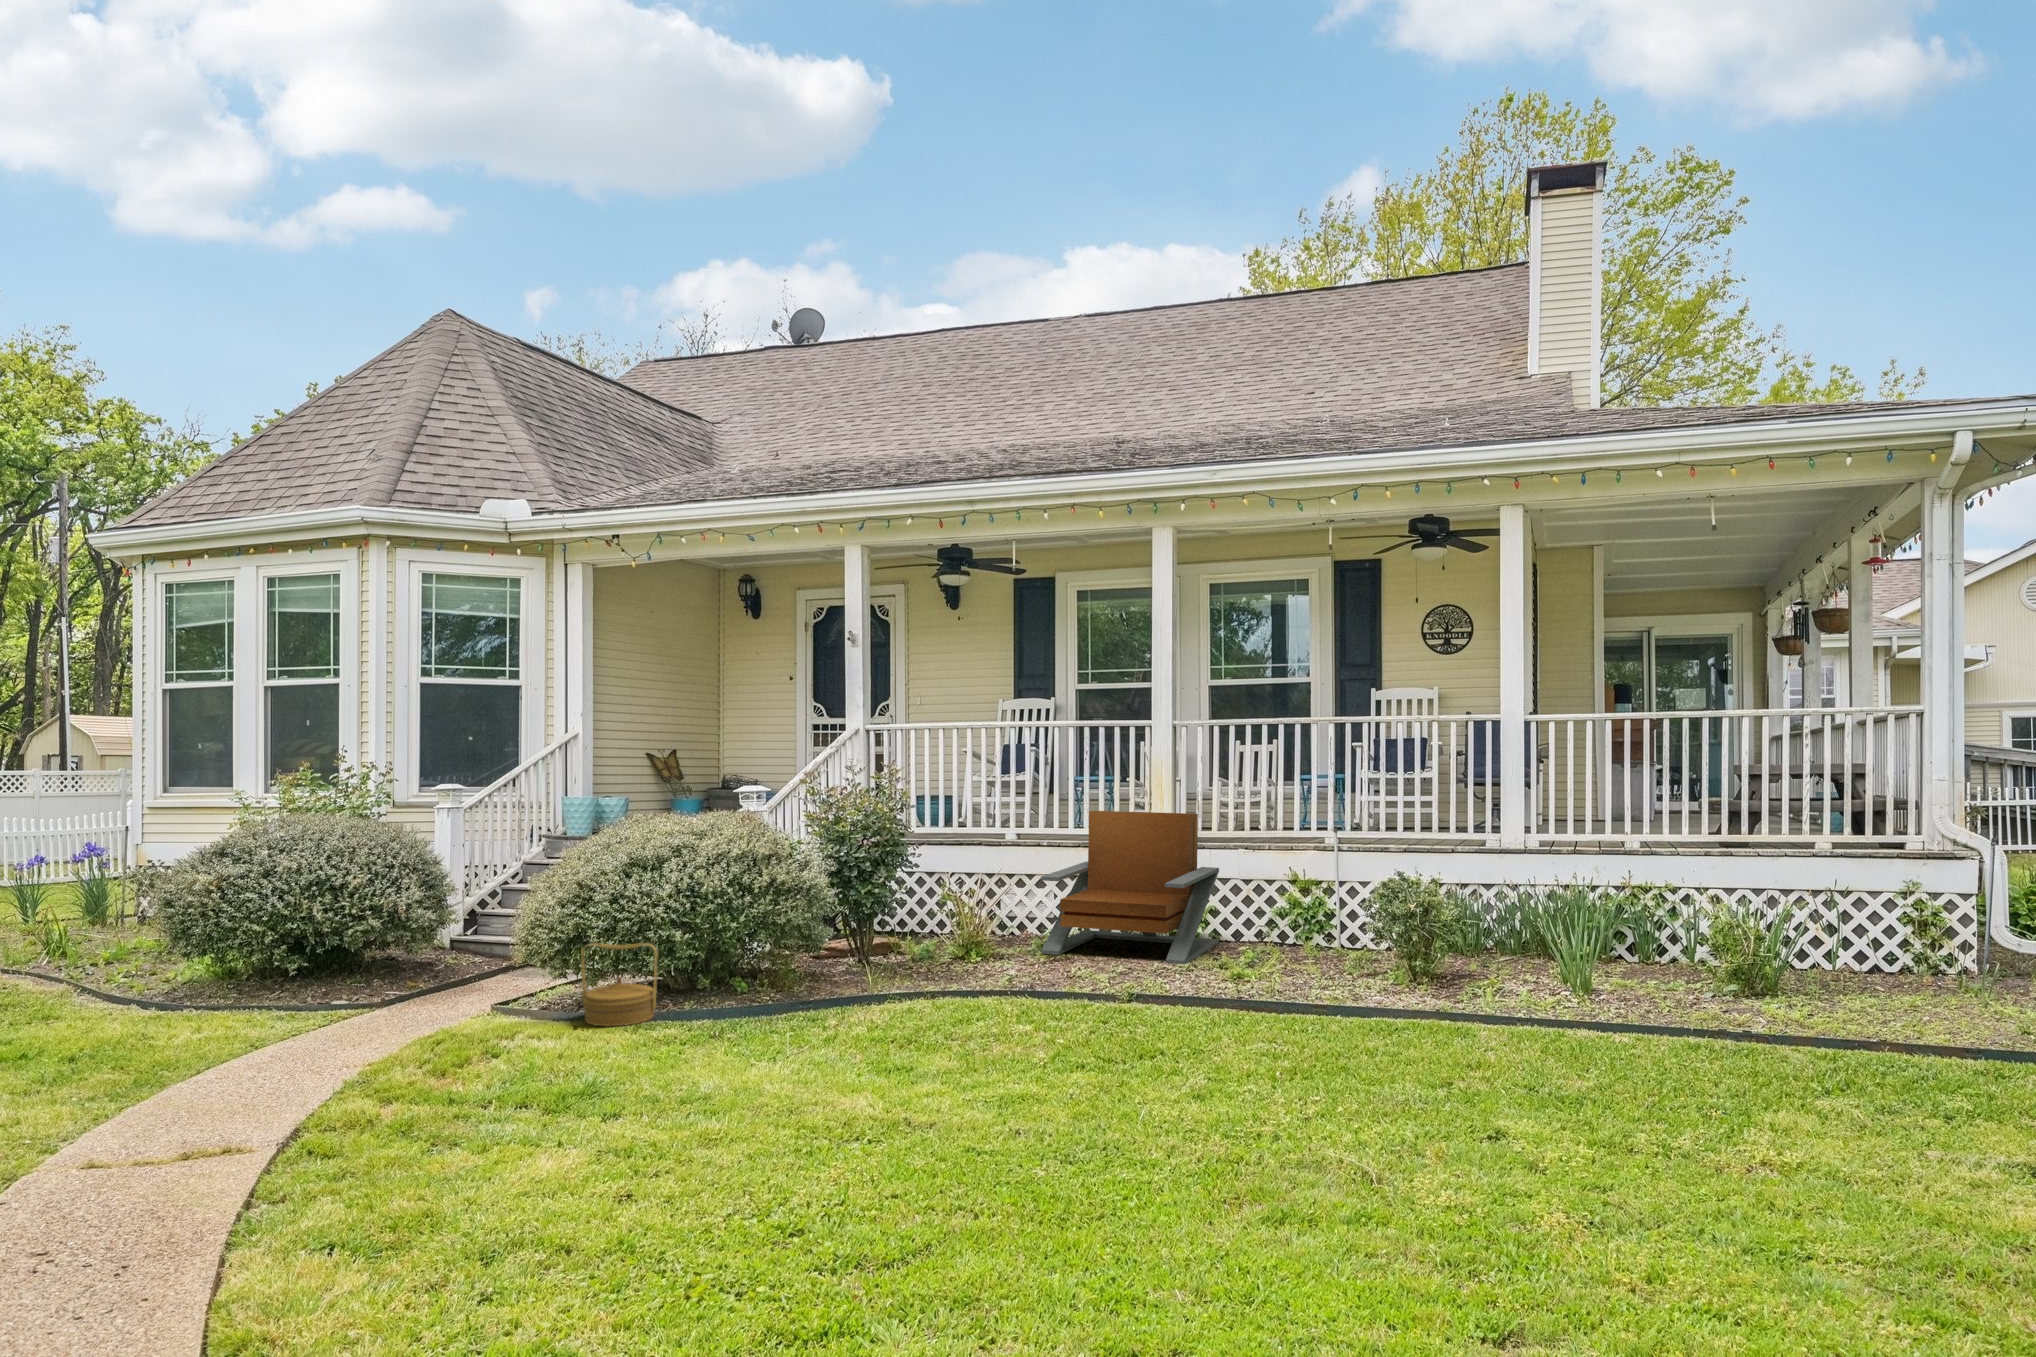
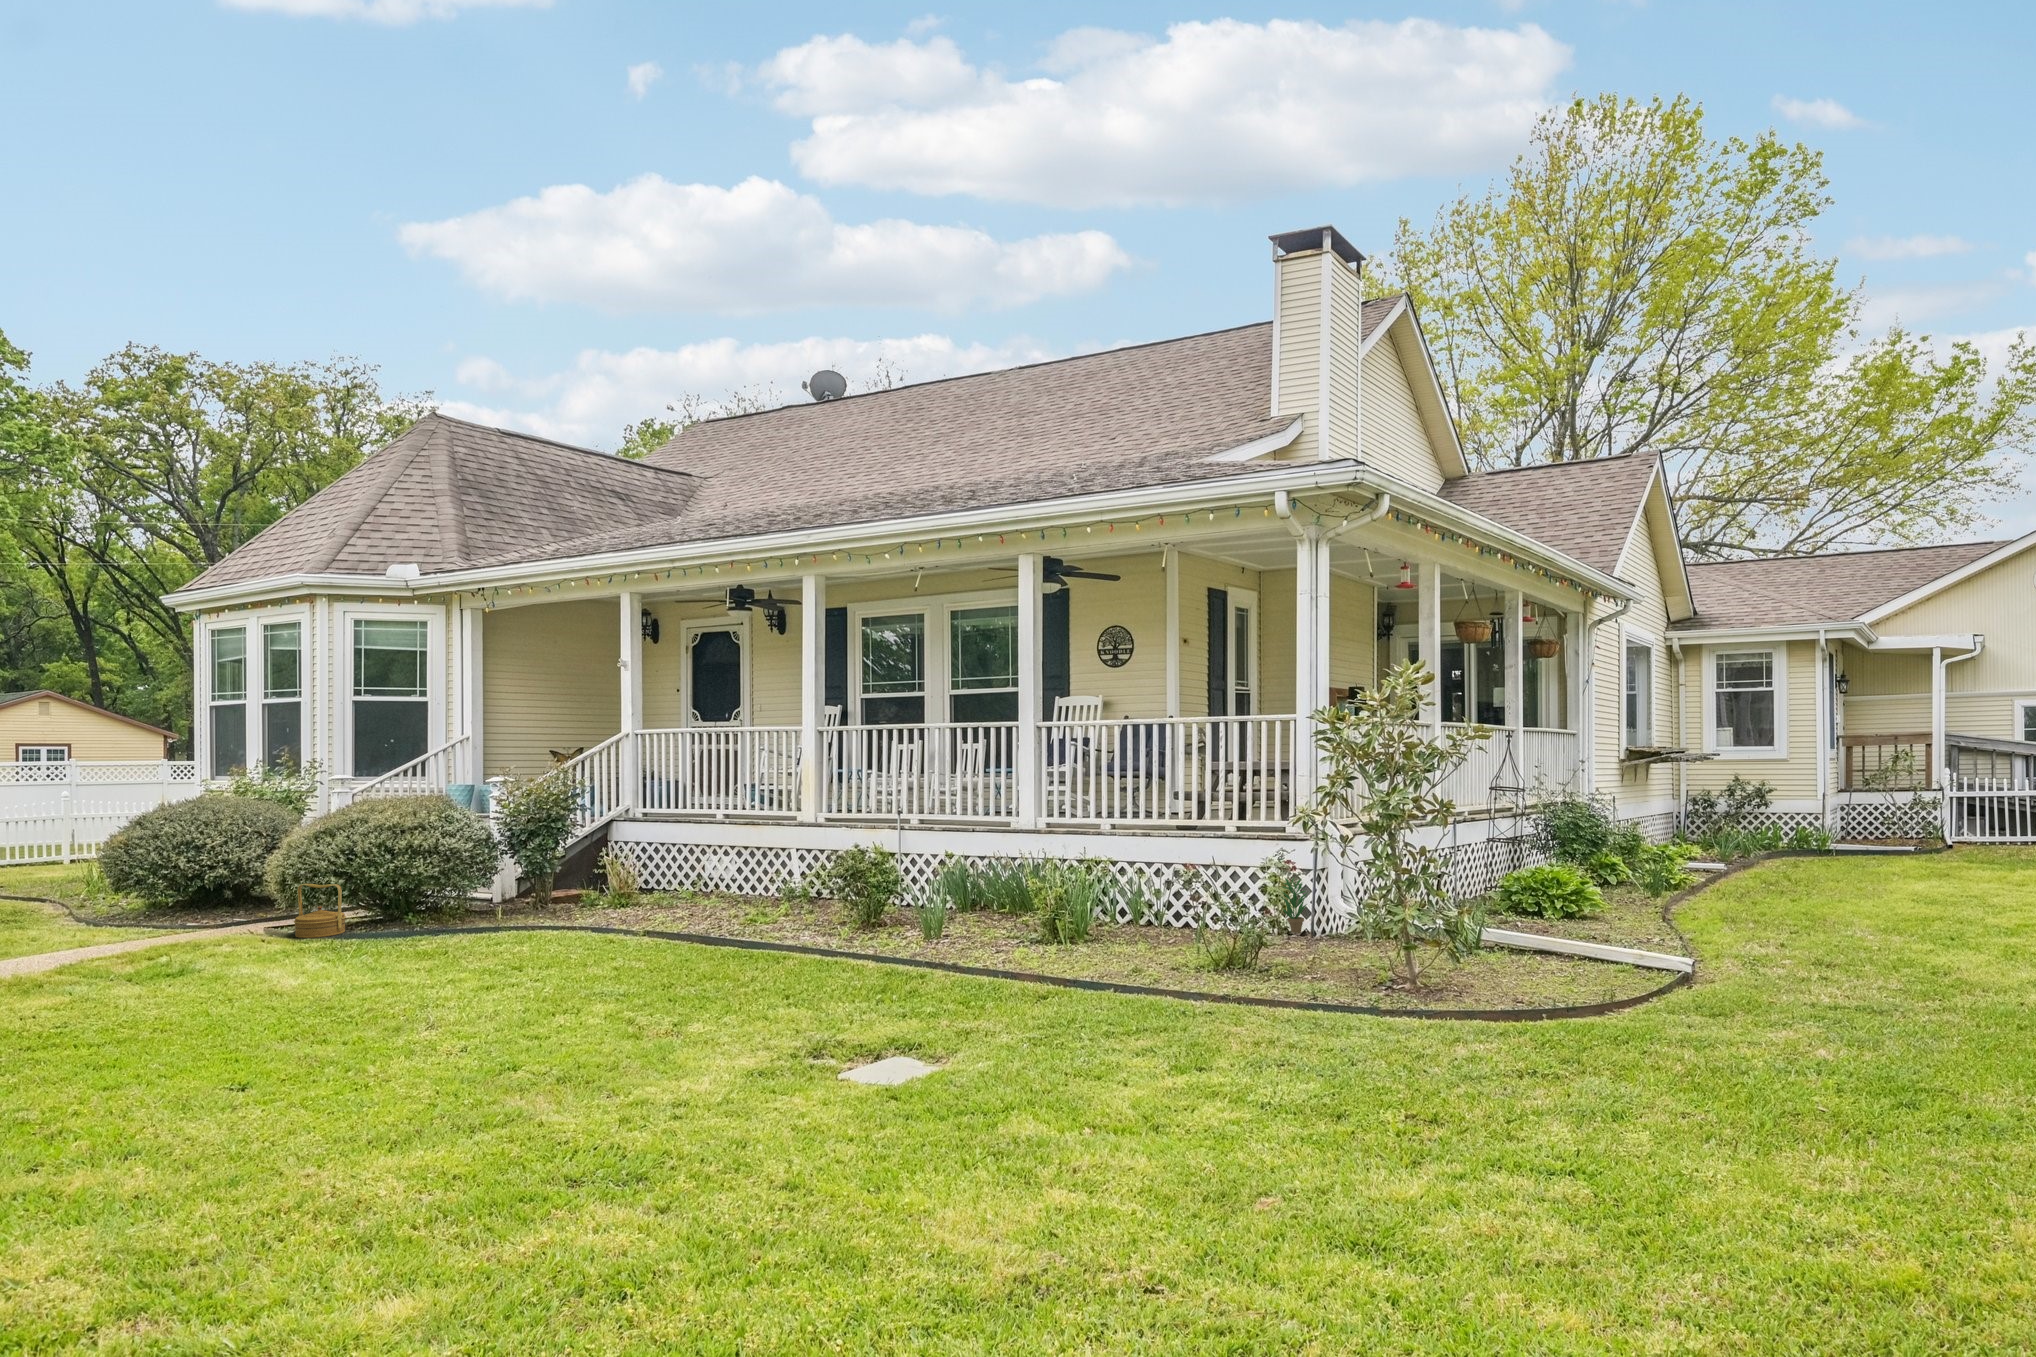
lounge chair: present [1041,811,1219,964] -> none [676,797,820,913]
potted plant: none [1945,902,1993,972] -> present [1281,878,1307,933]

